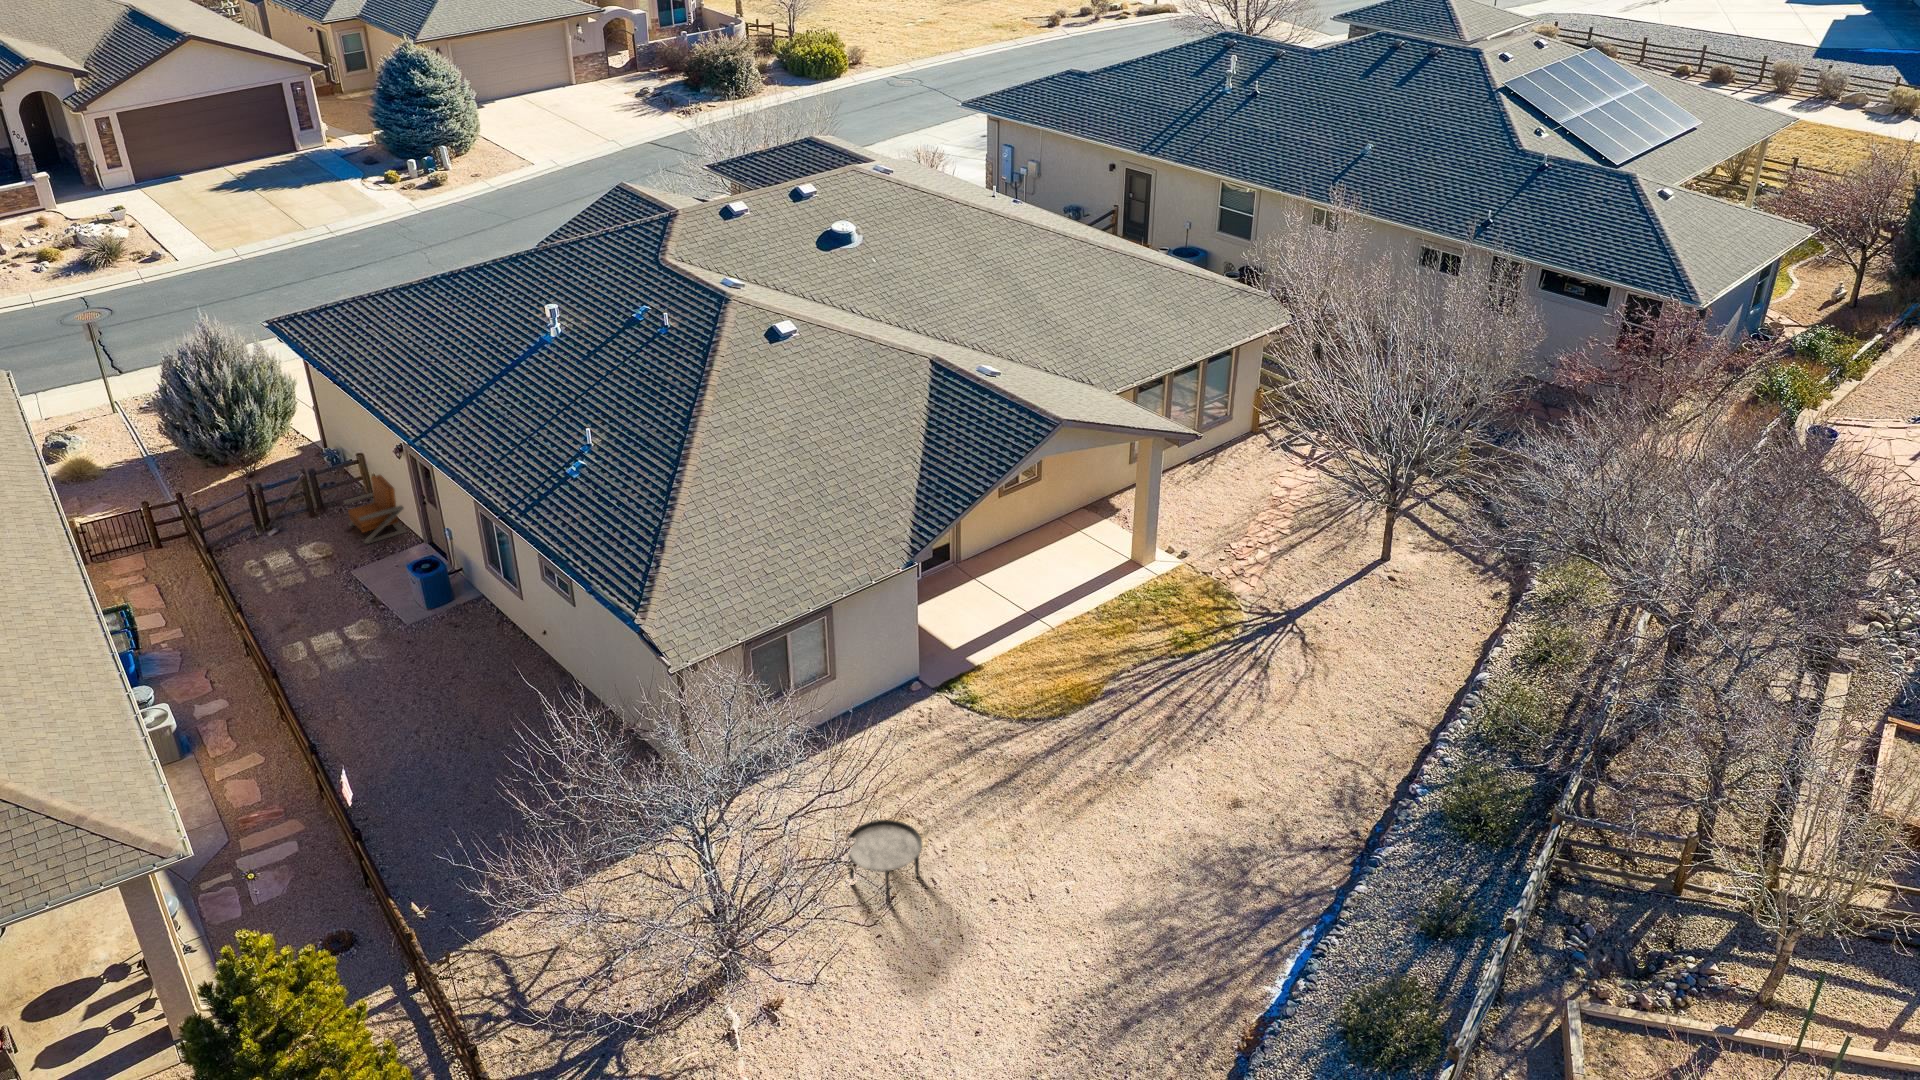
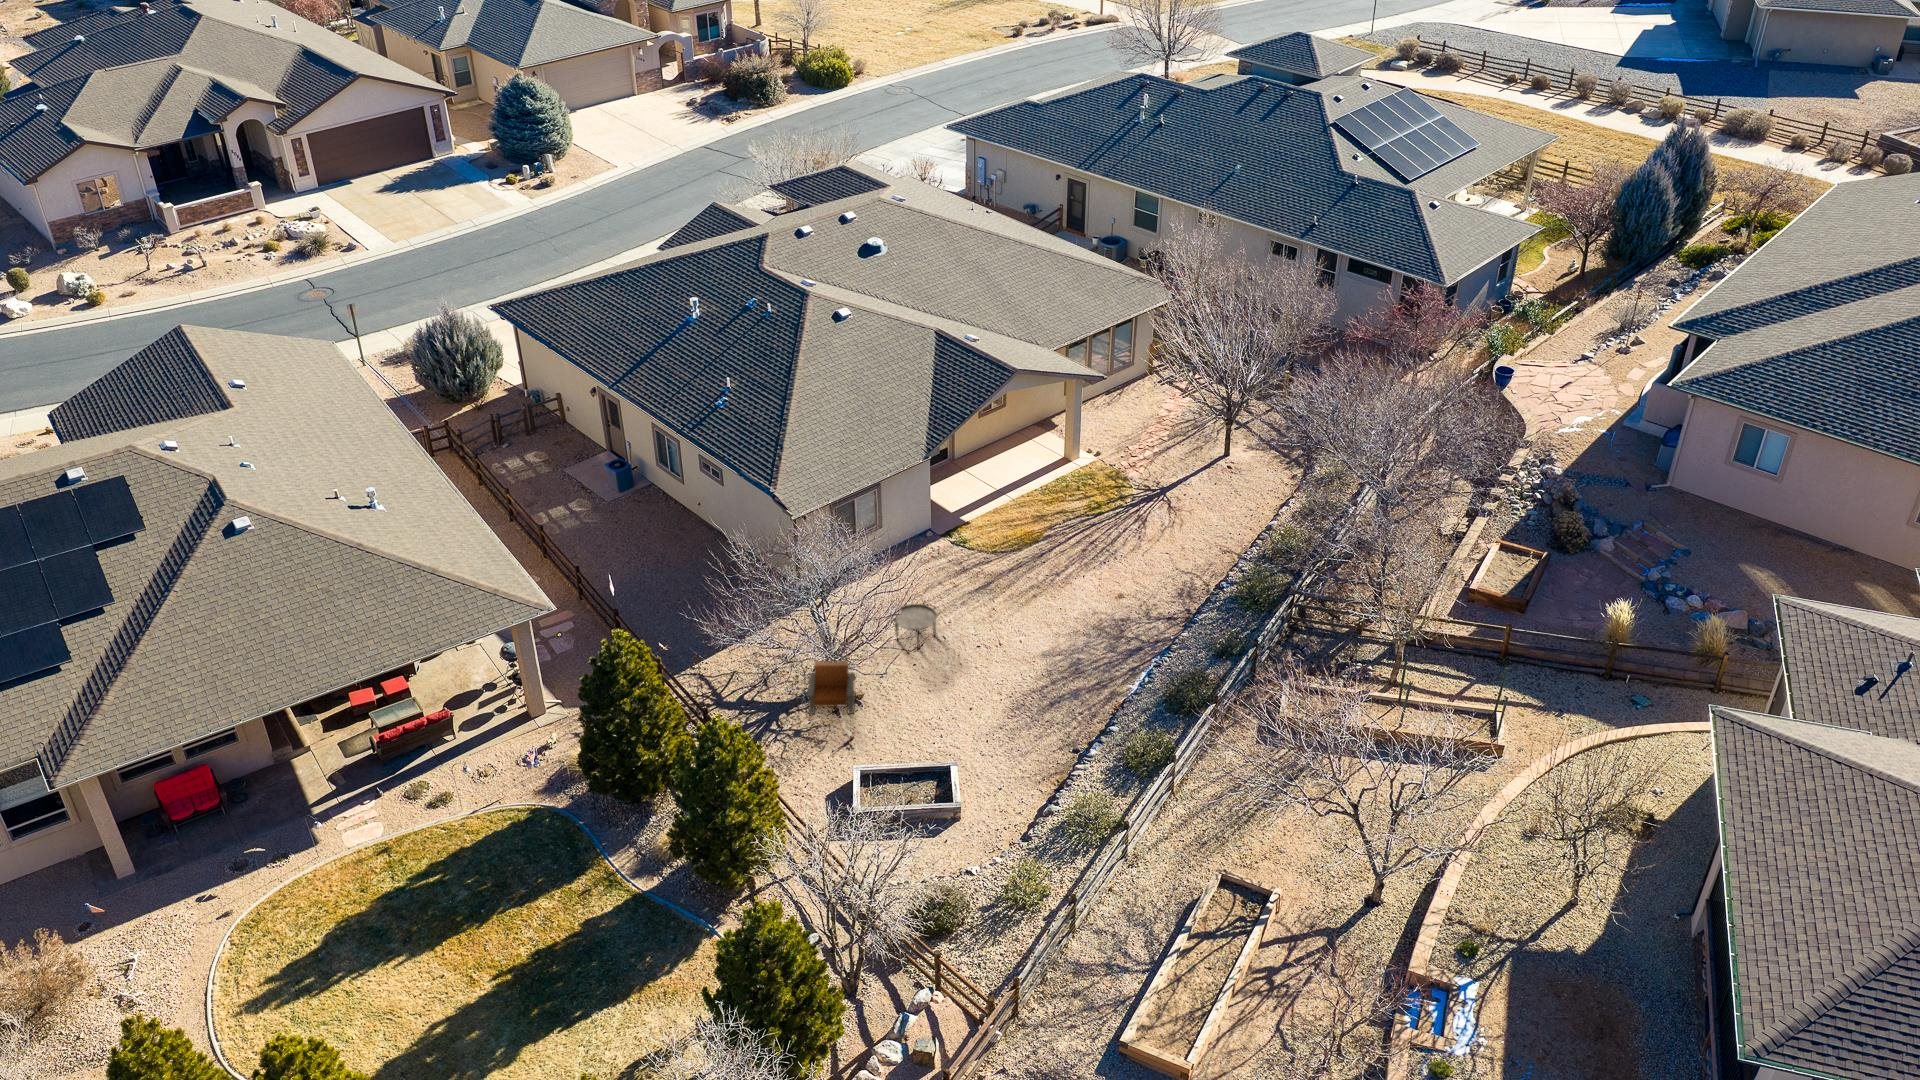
lounge chair: present [344,475,406,544] -> present [807,661,856,714]

